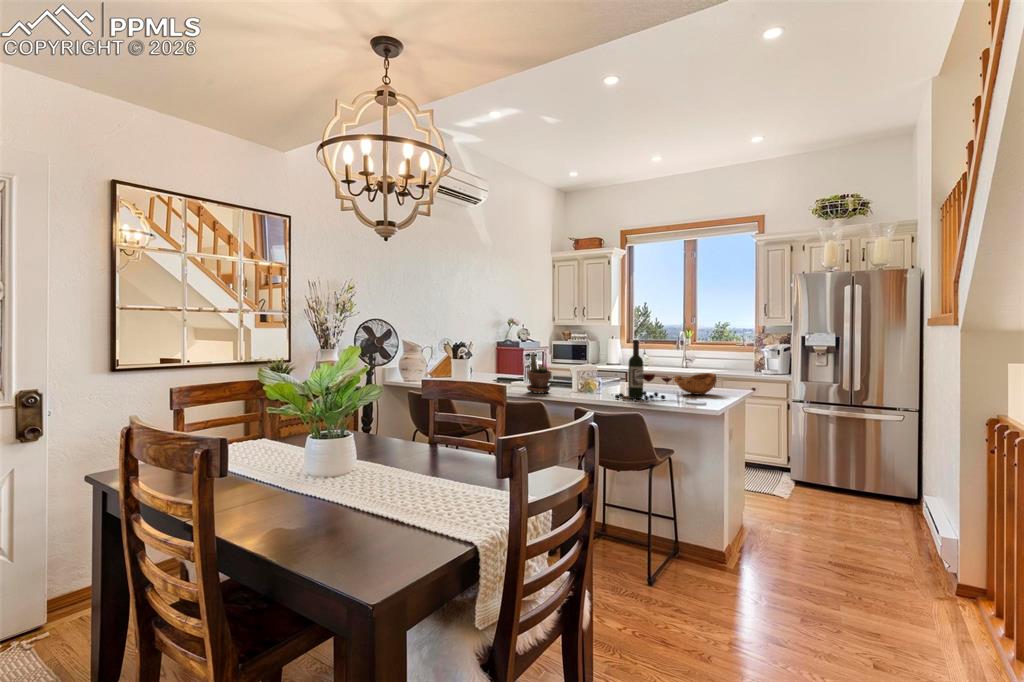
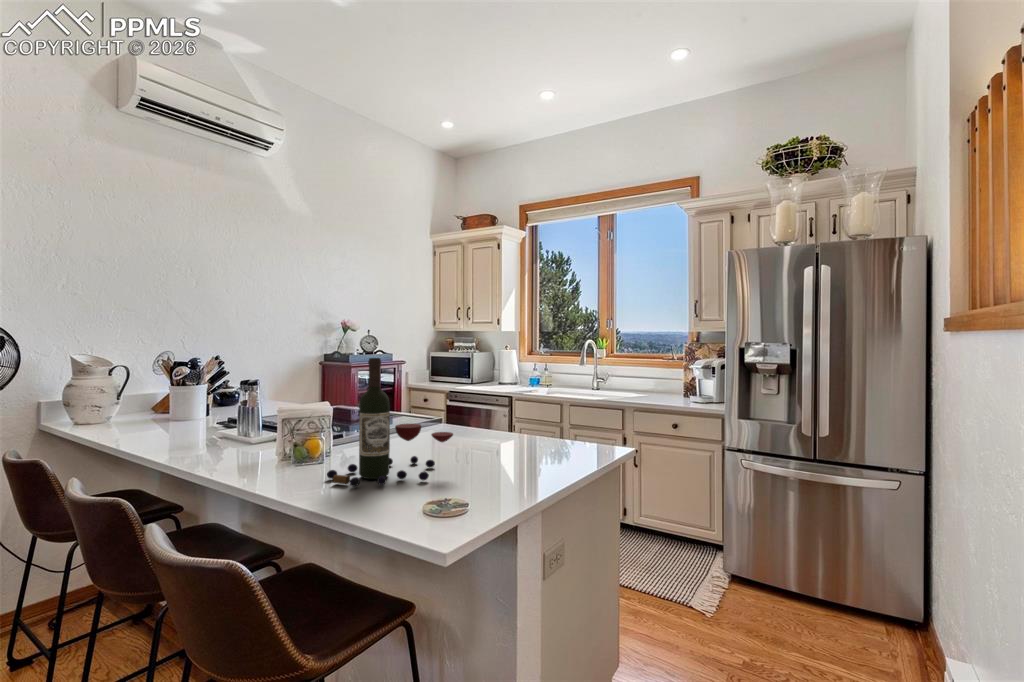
potted plant: present [527,354,552,393] -> none [199,382,252,459]
wooden bowl: present [674,373,716,395] -> none [478,418,556,461]

